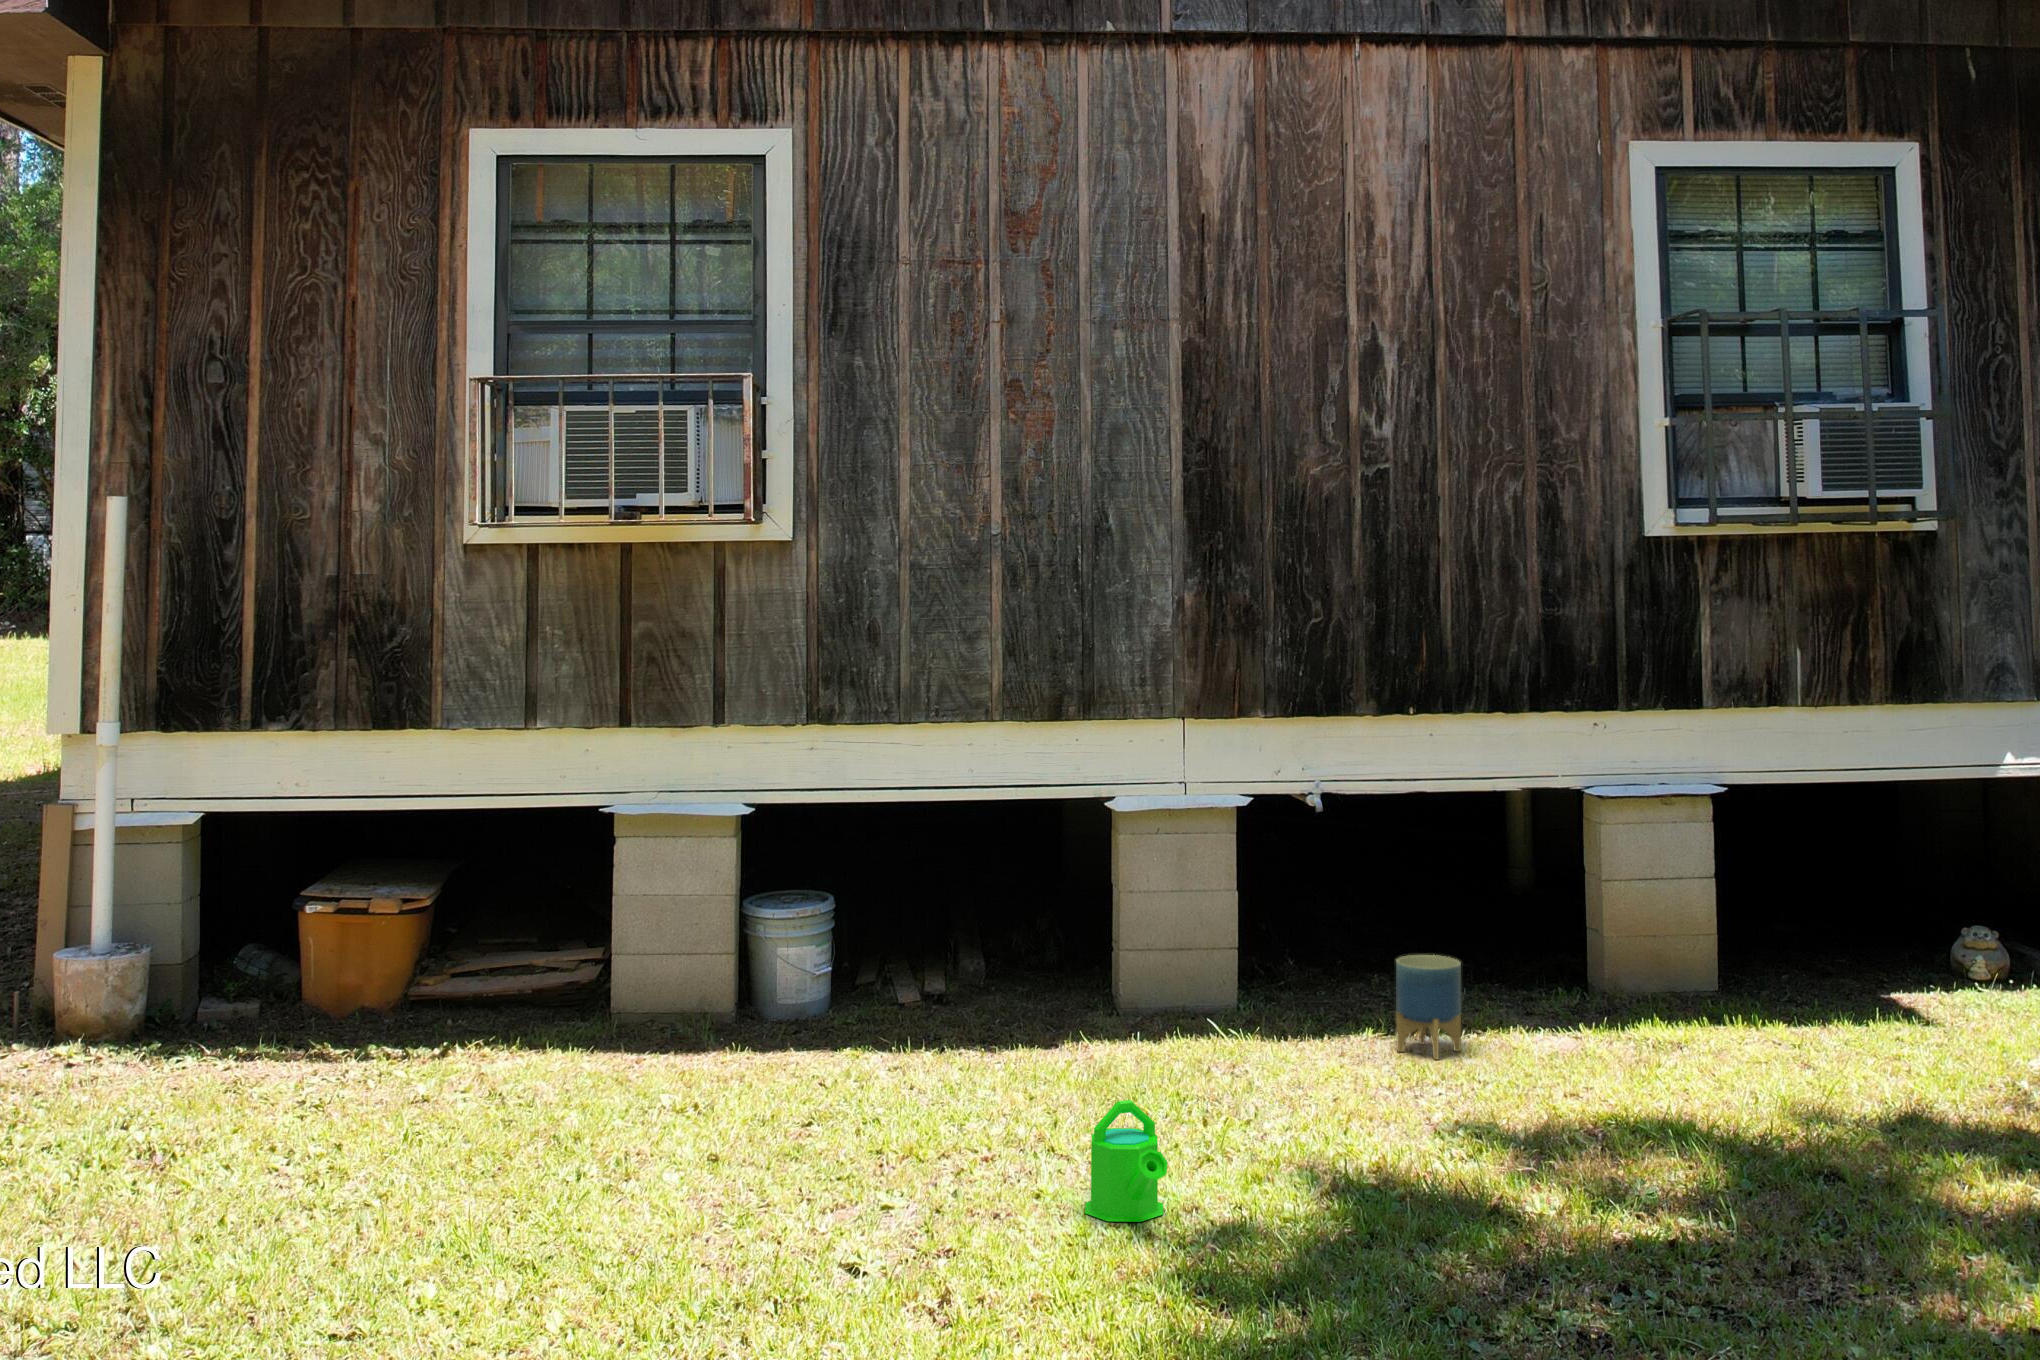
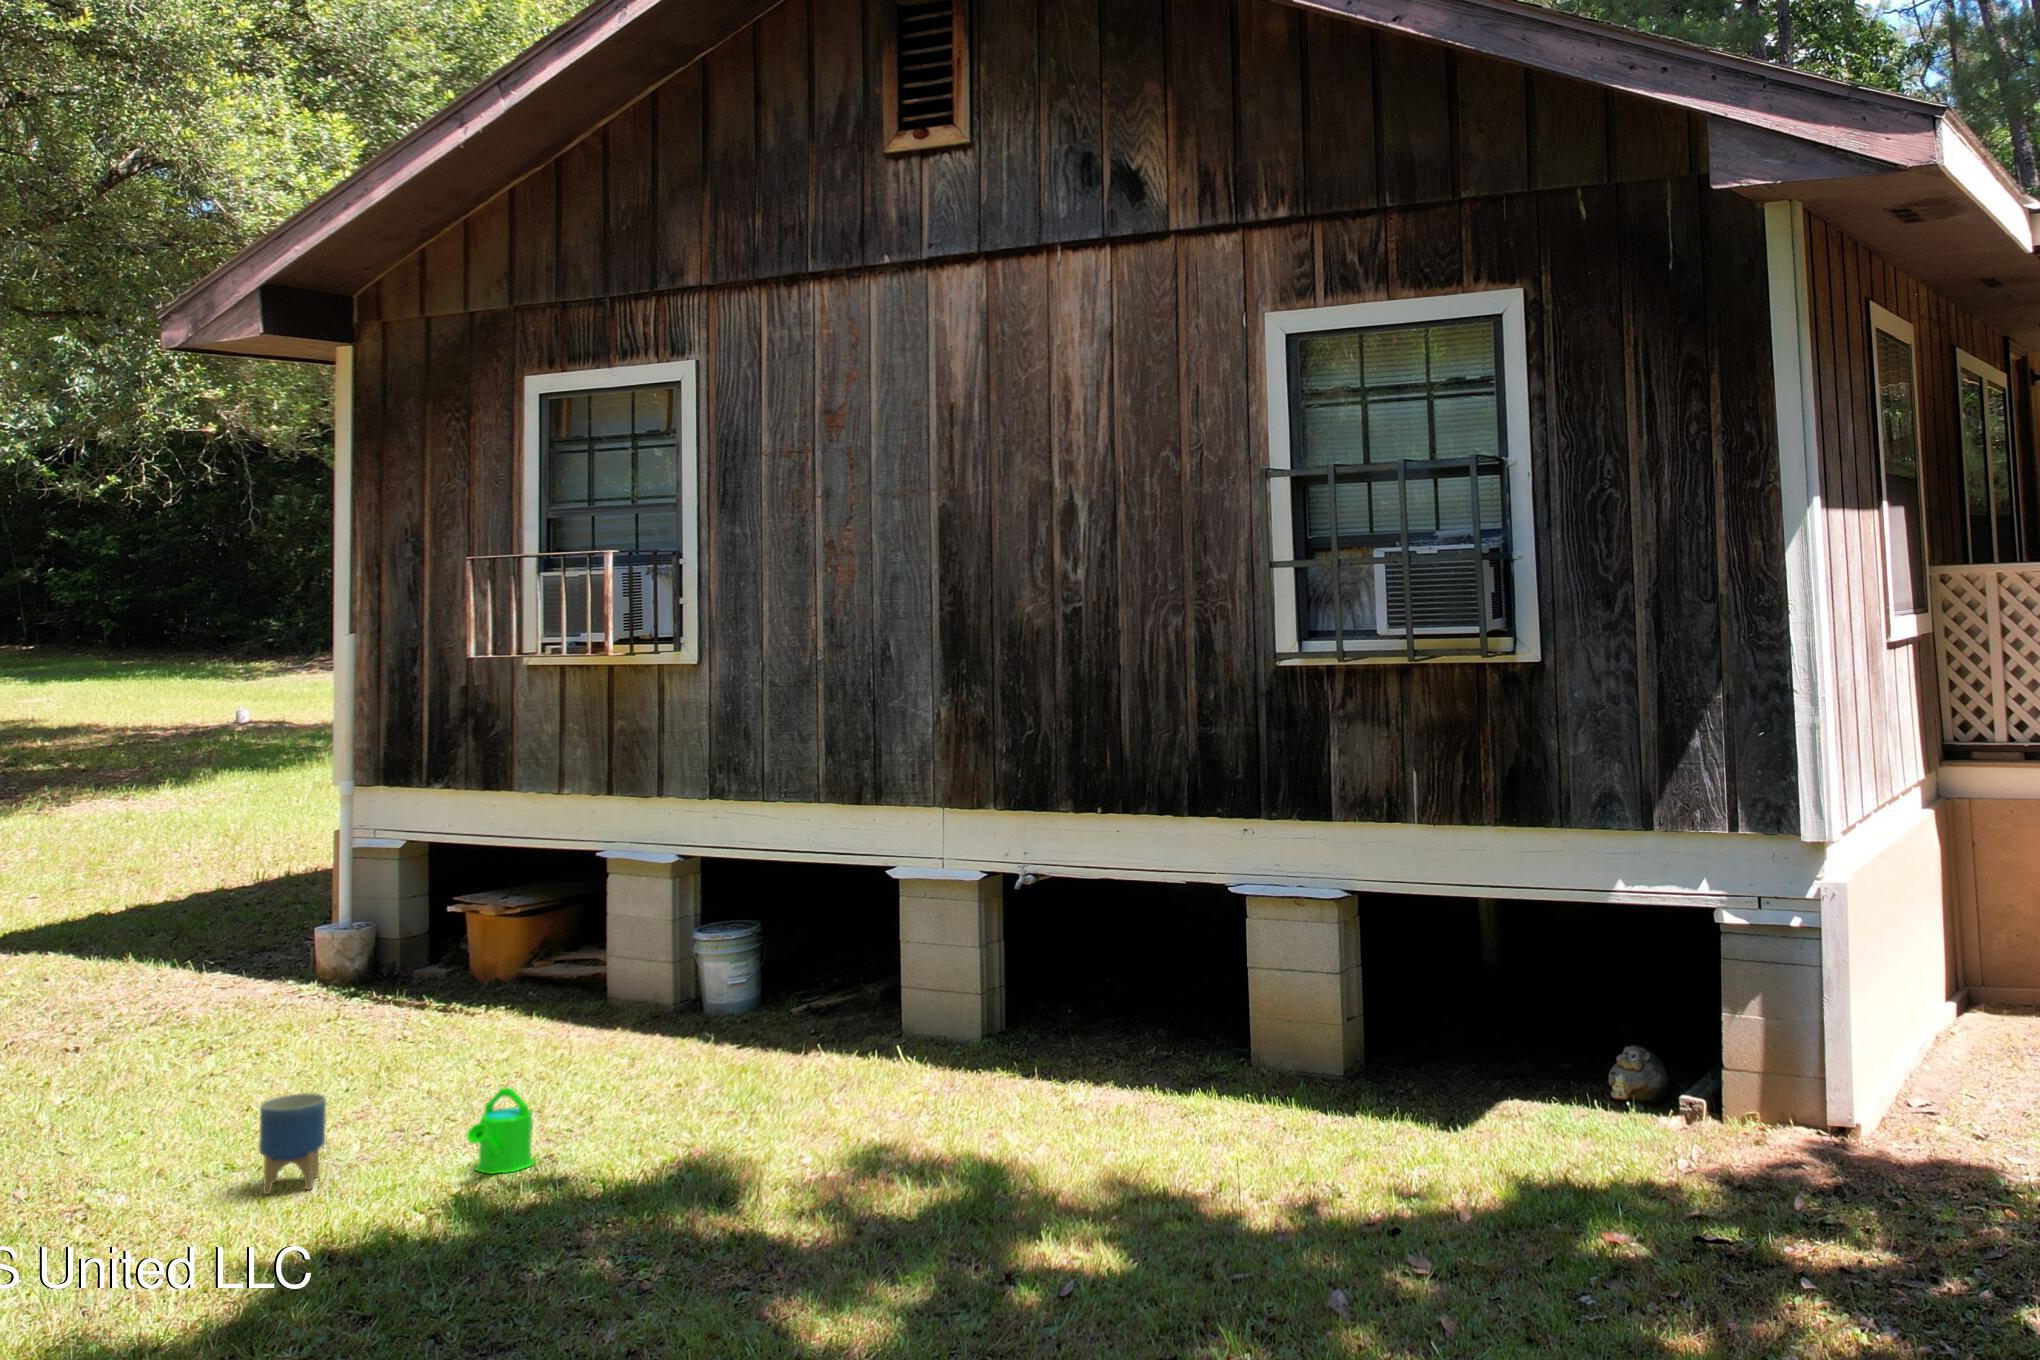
planter: present [1396,955,1461,1059] -> present [259,1093,326,1194]

